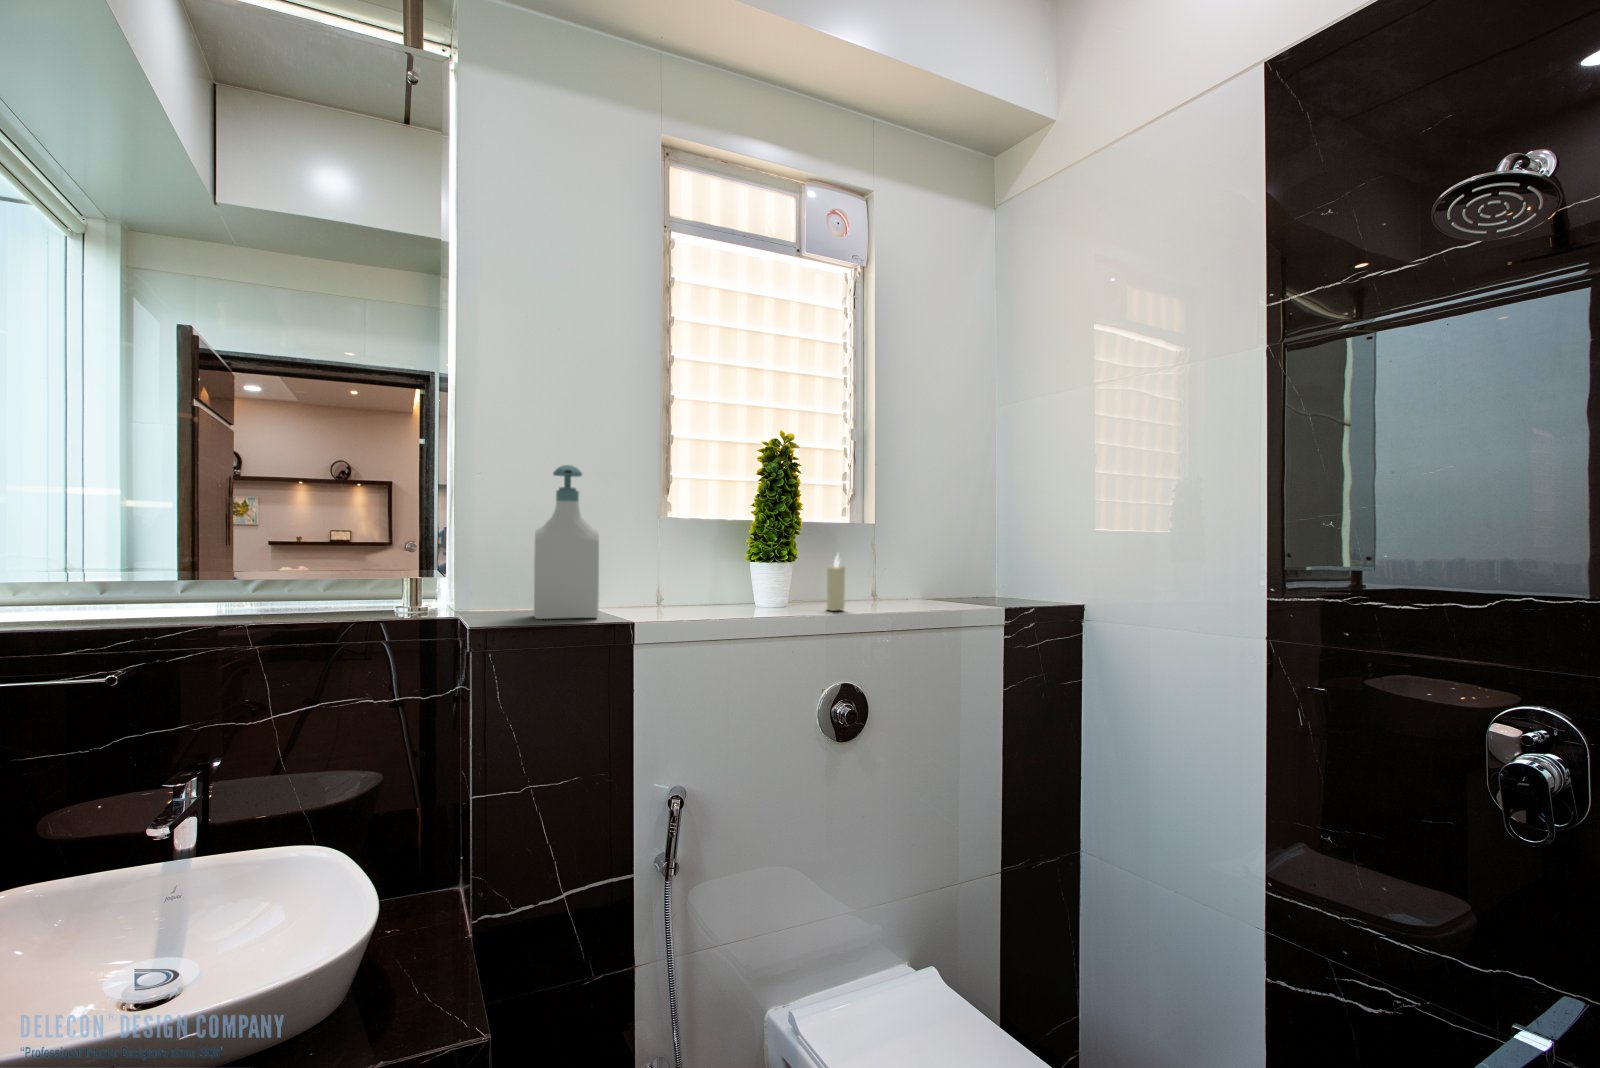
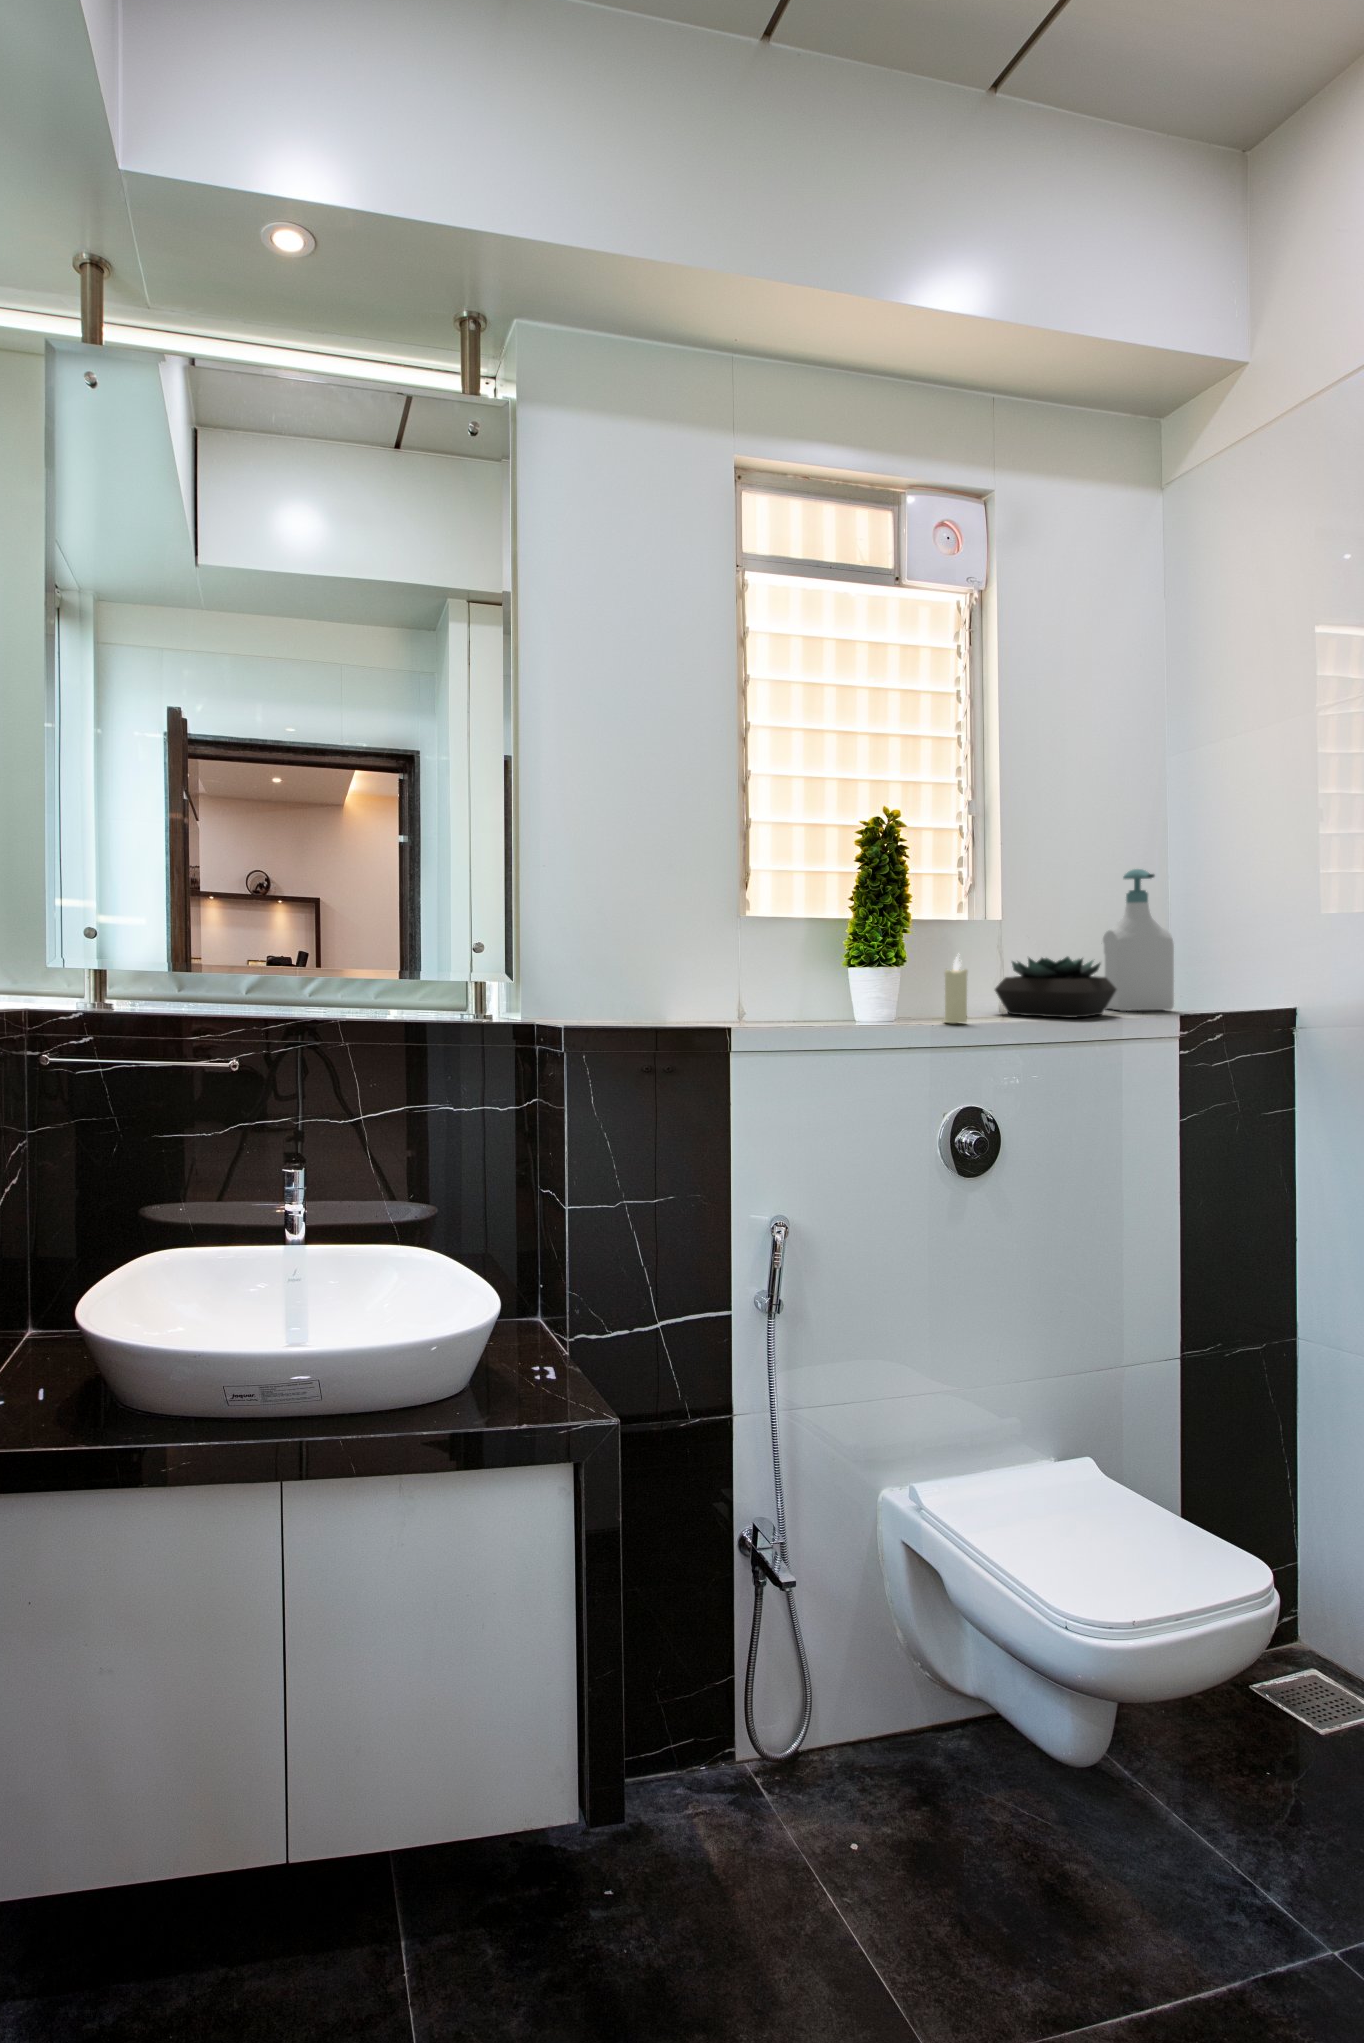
soap bottle: present [534,465,599,619] -> present [1103,869,1174,1011]
succulent plant: none [868,555,958,604] -> present [995,957,1117,1017]

